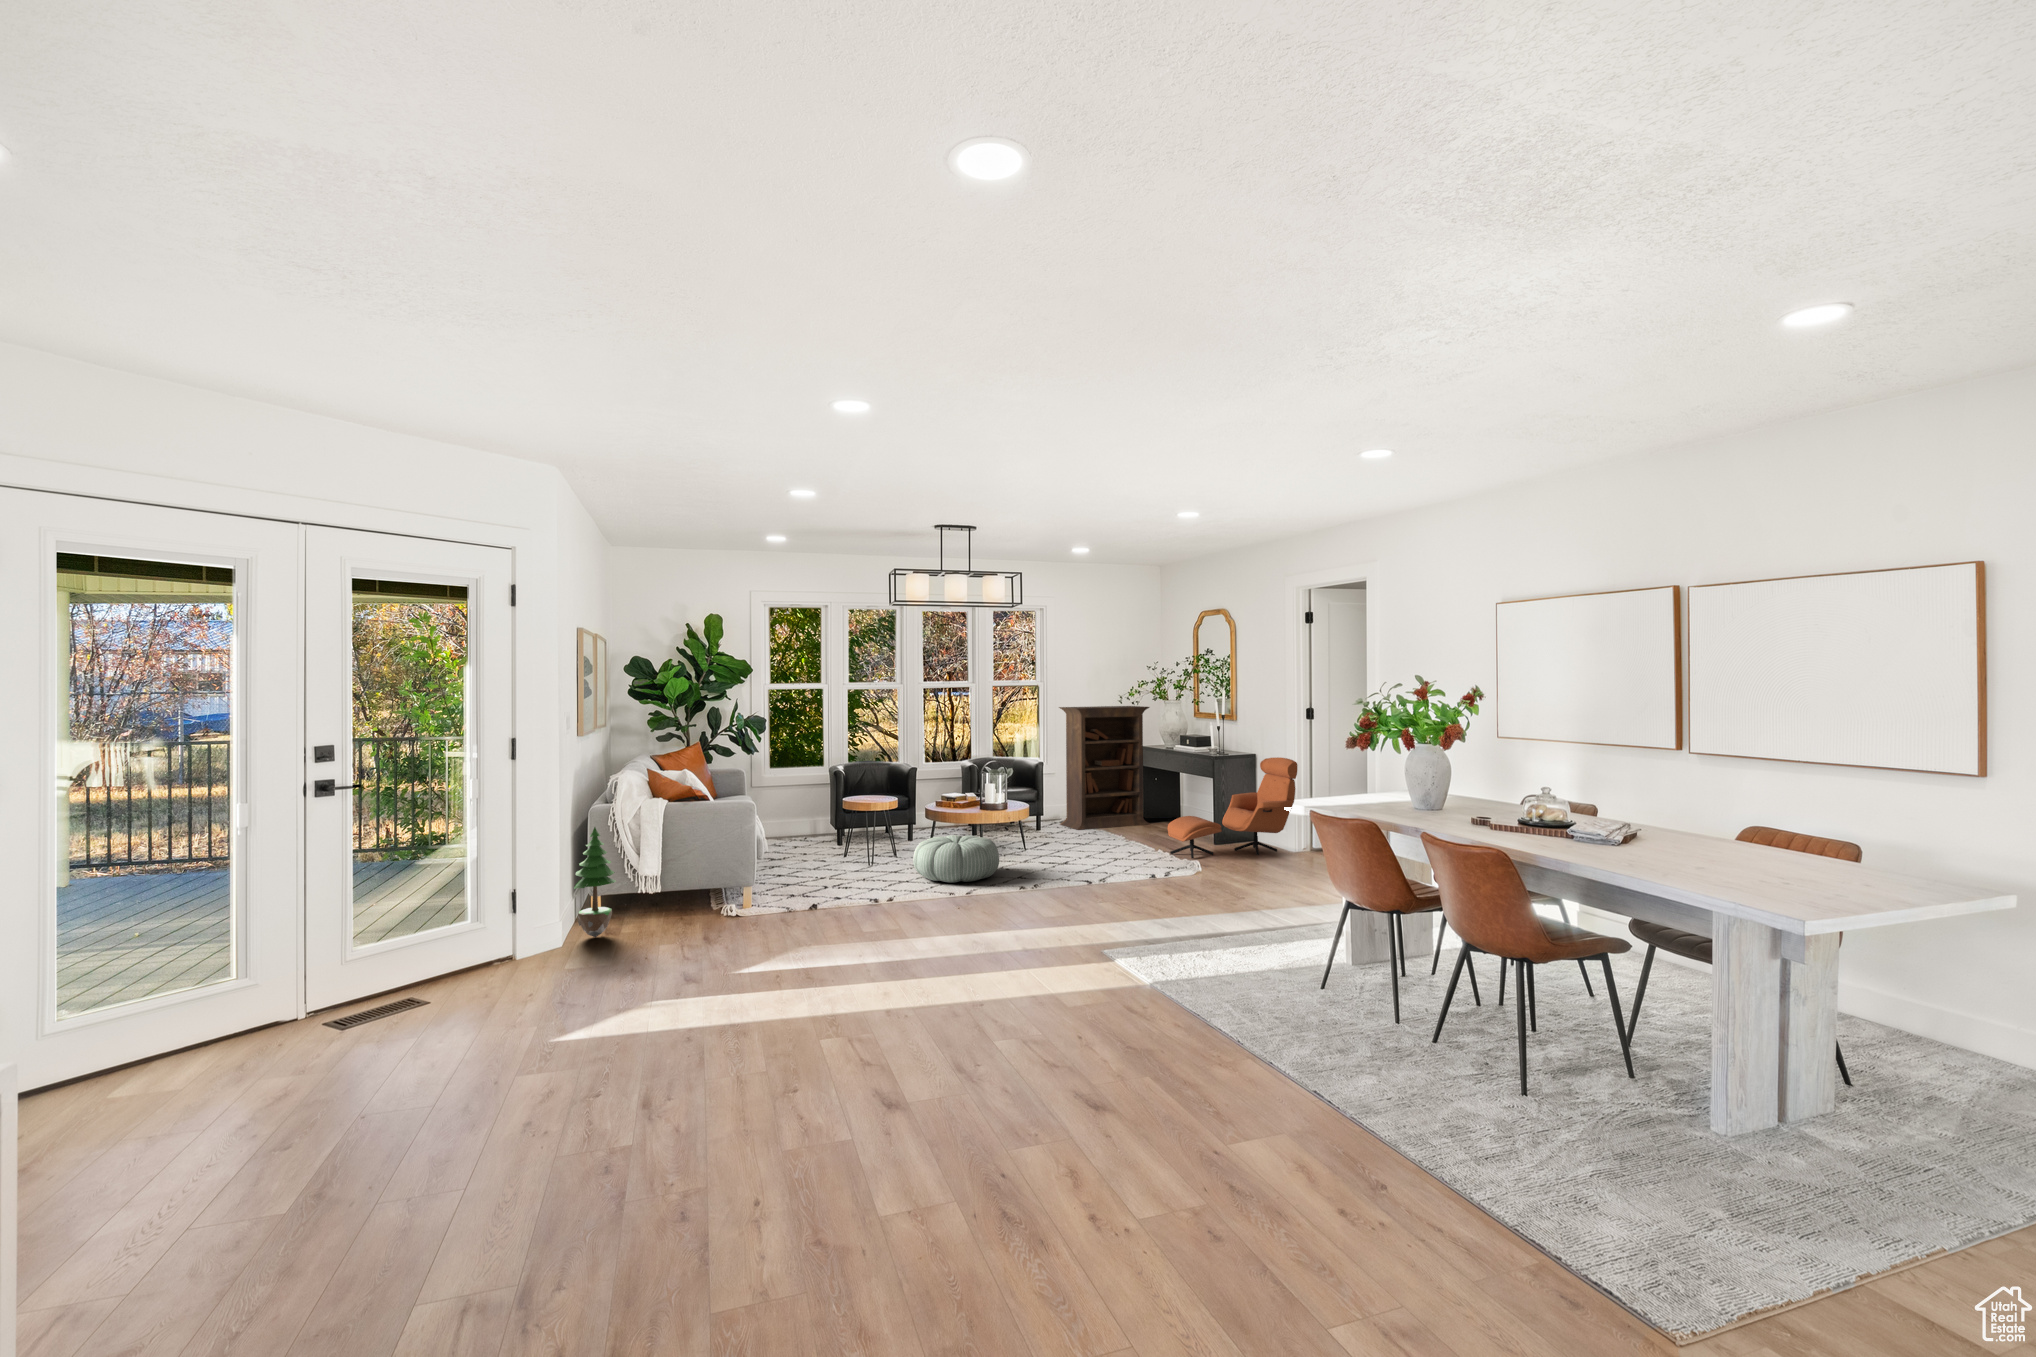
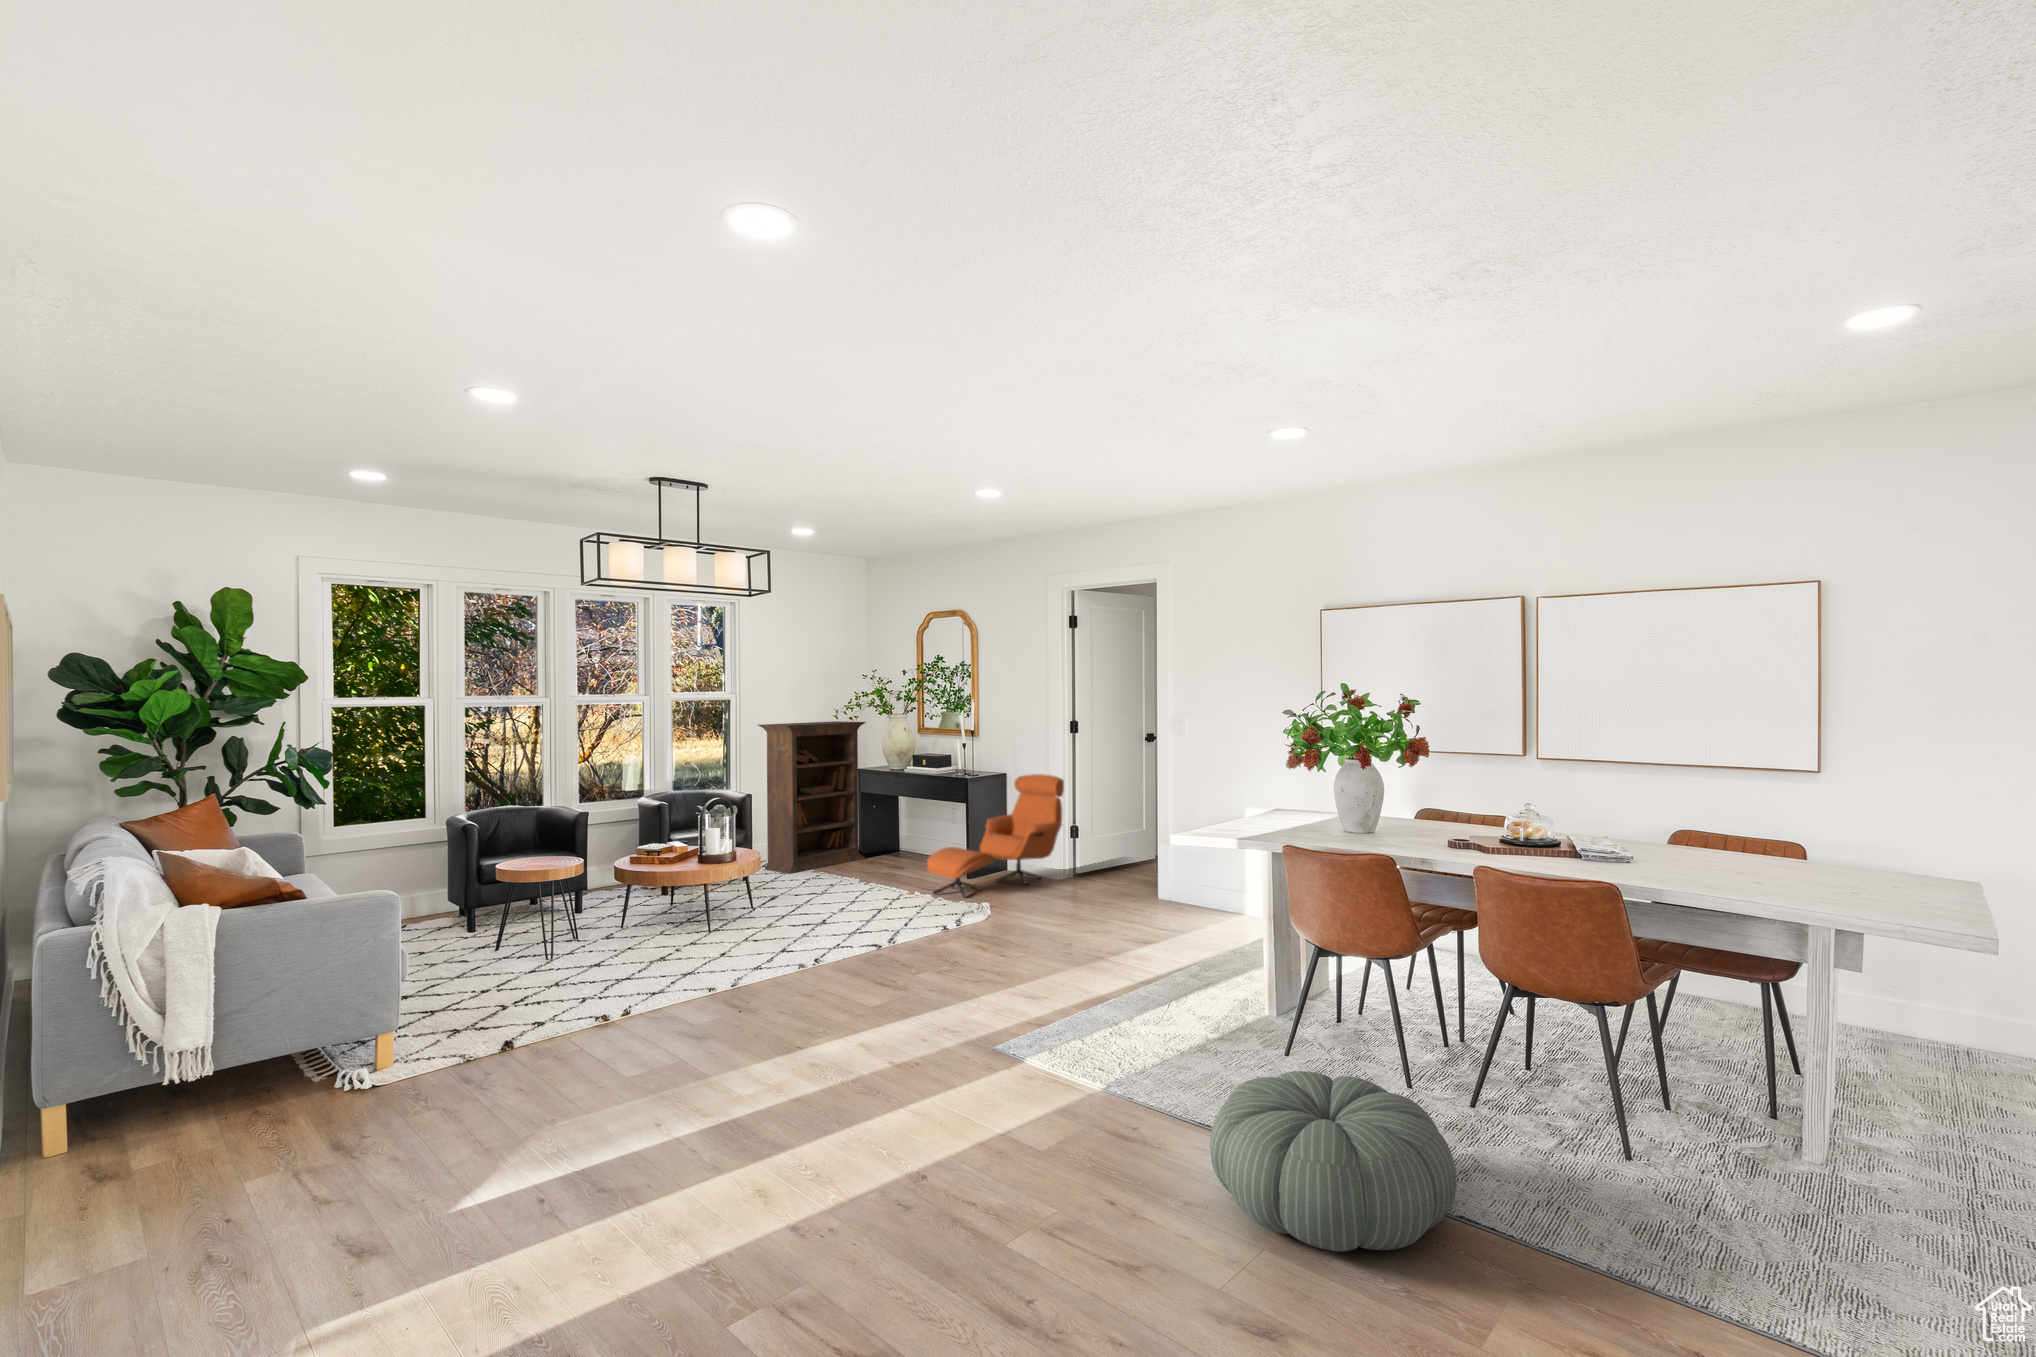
potted tree: present [574,827,616,937] -> none [11,978,123,1200]
pouf: present [913,835,999,883] -> present [1210,1071,1457,1251]

